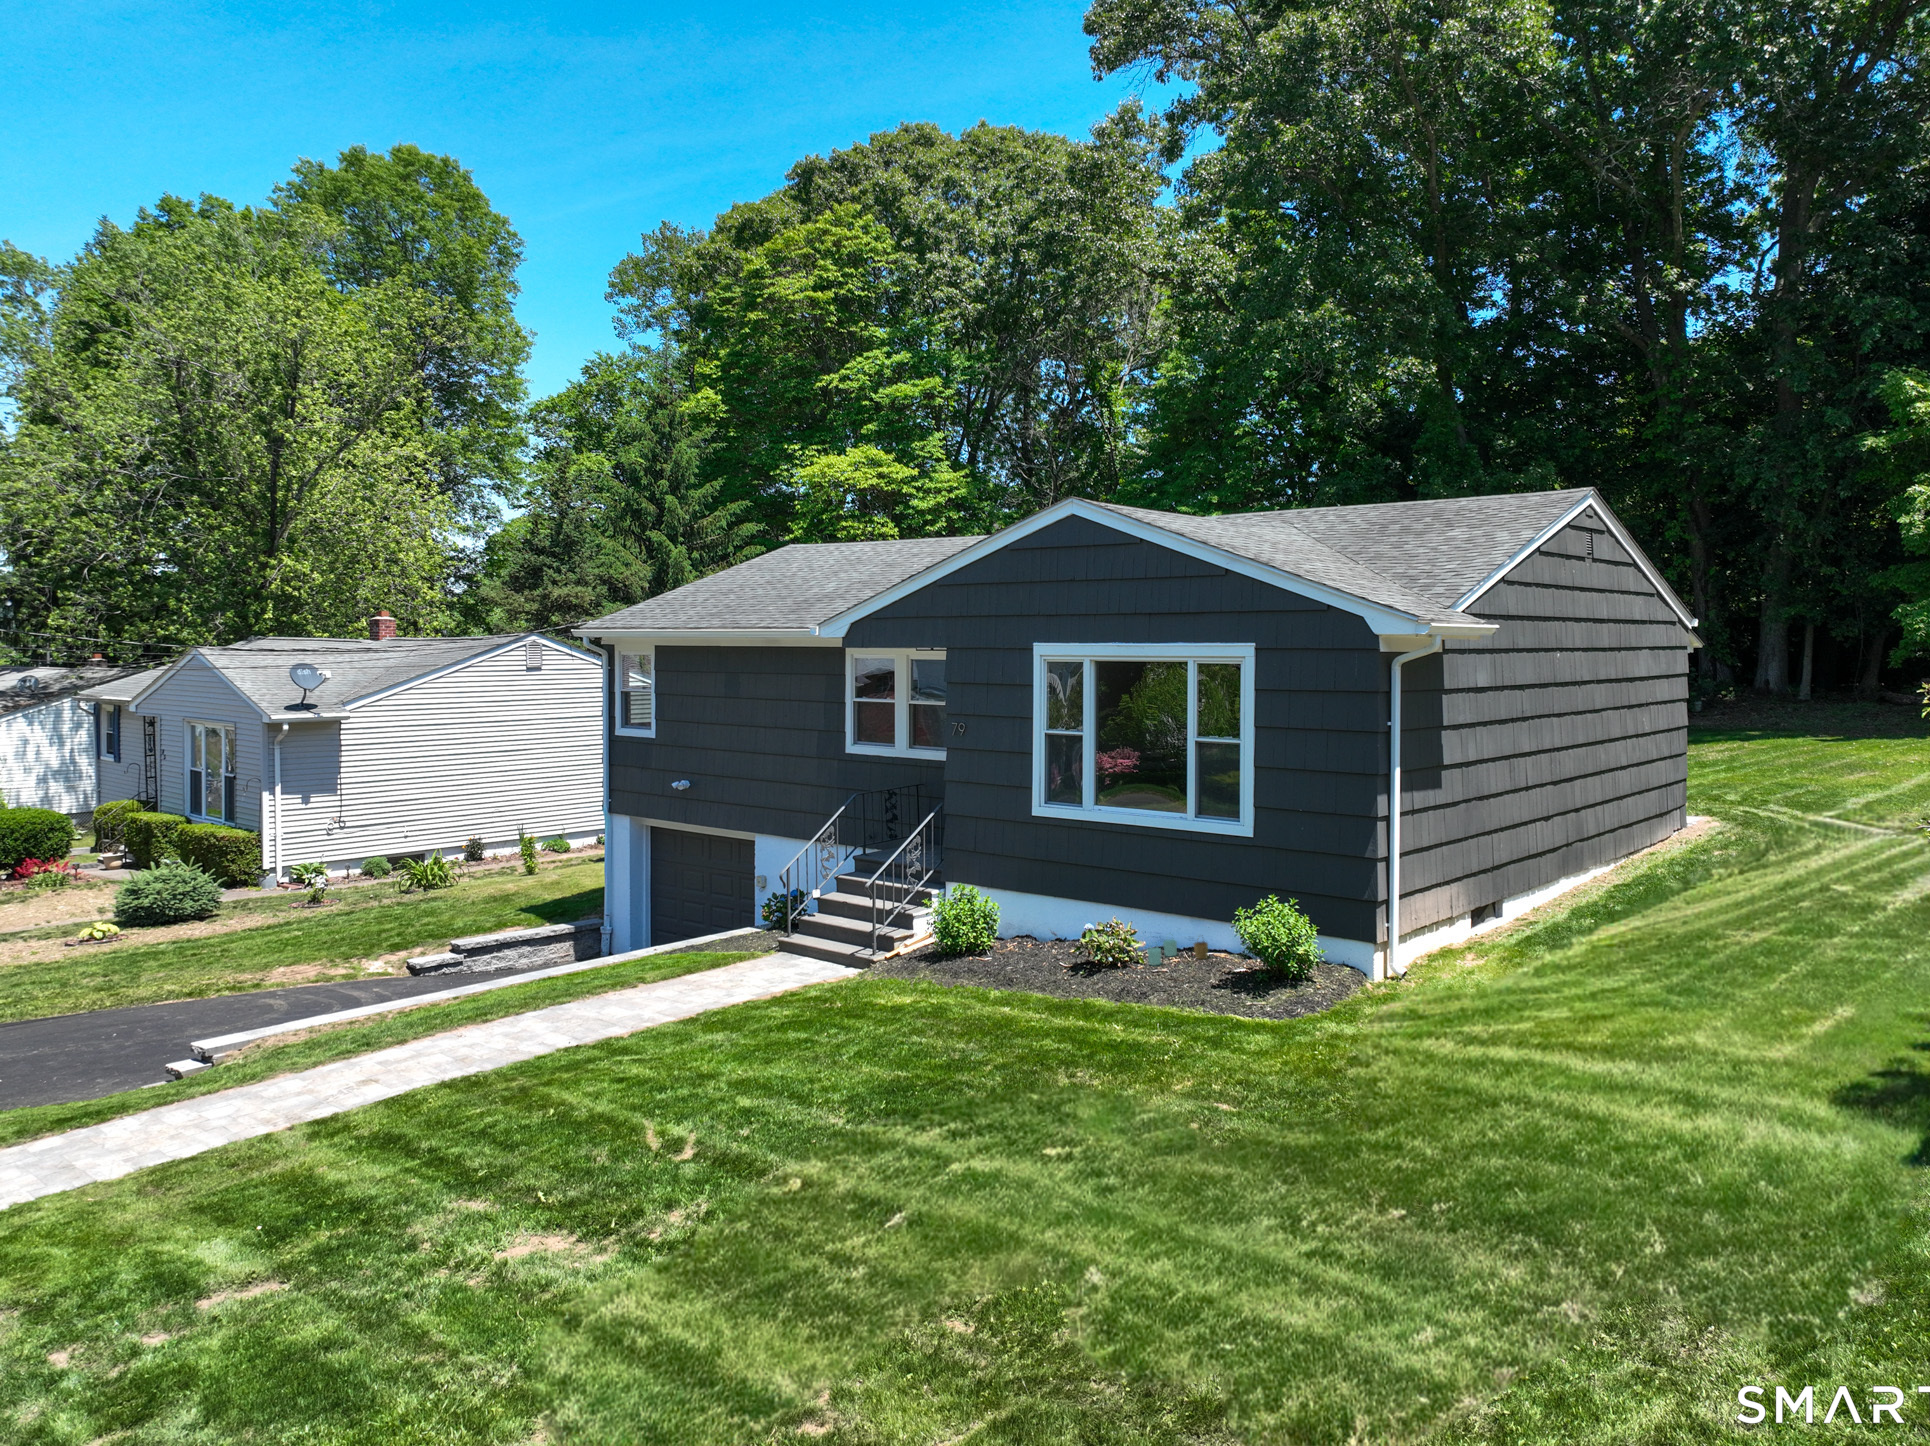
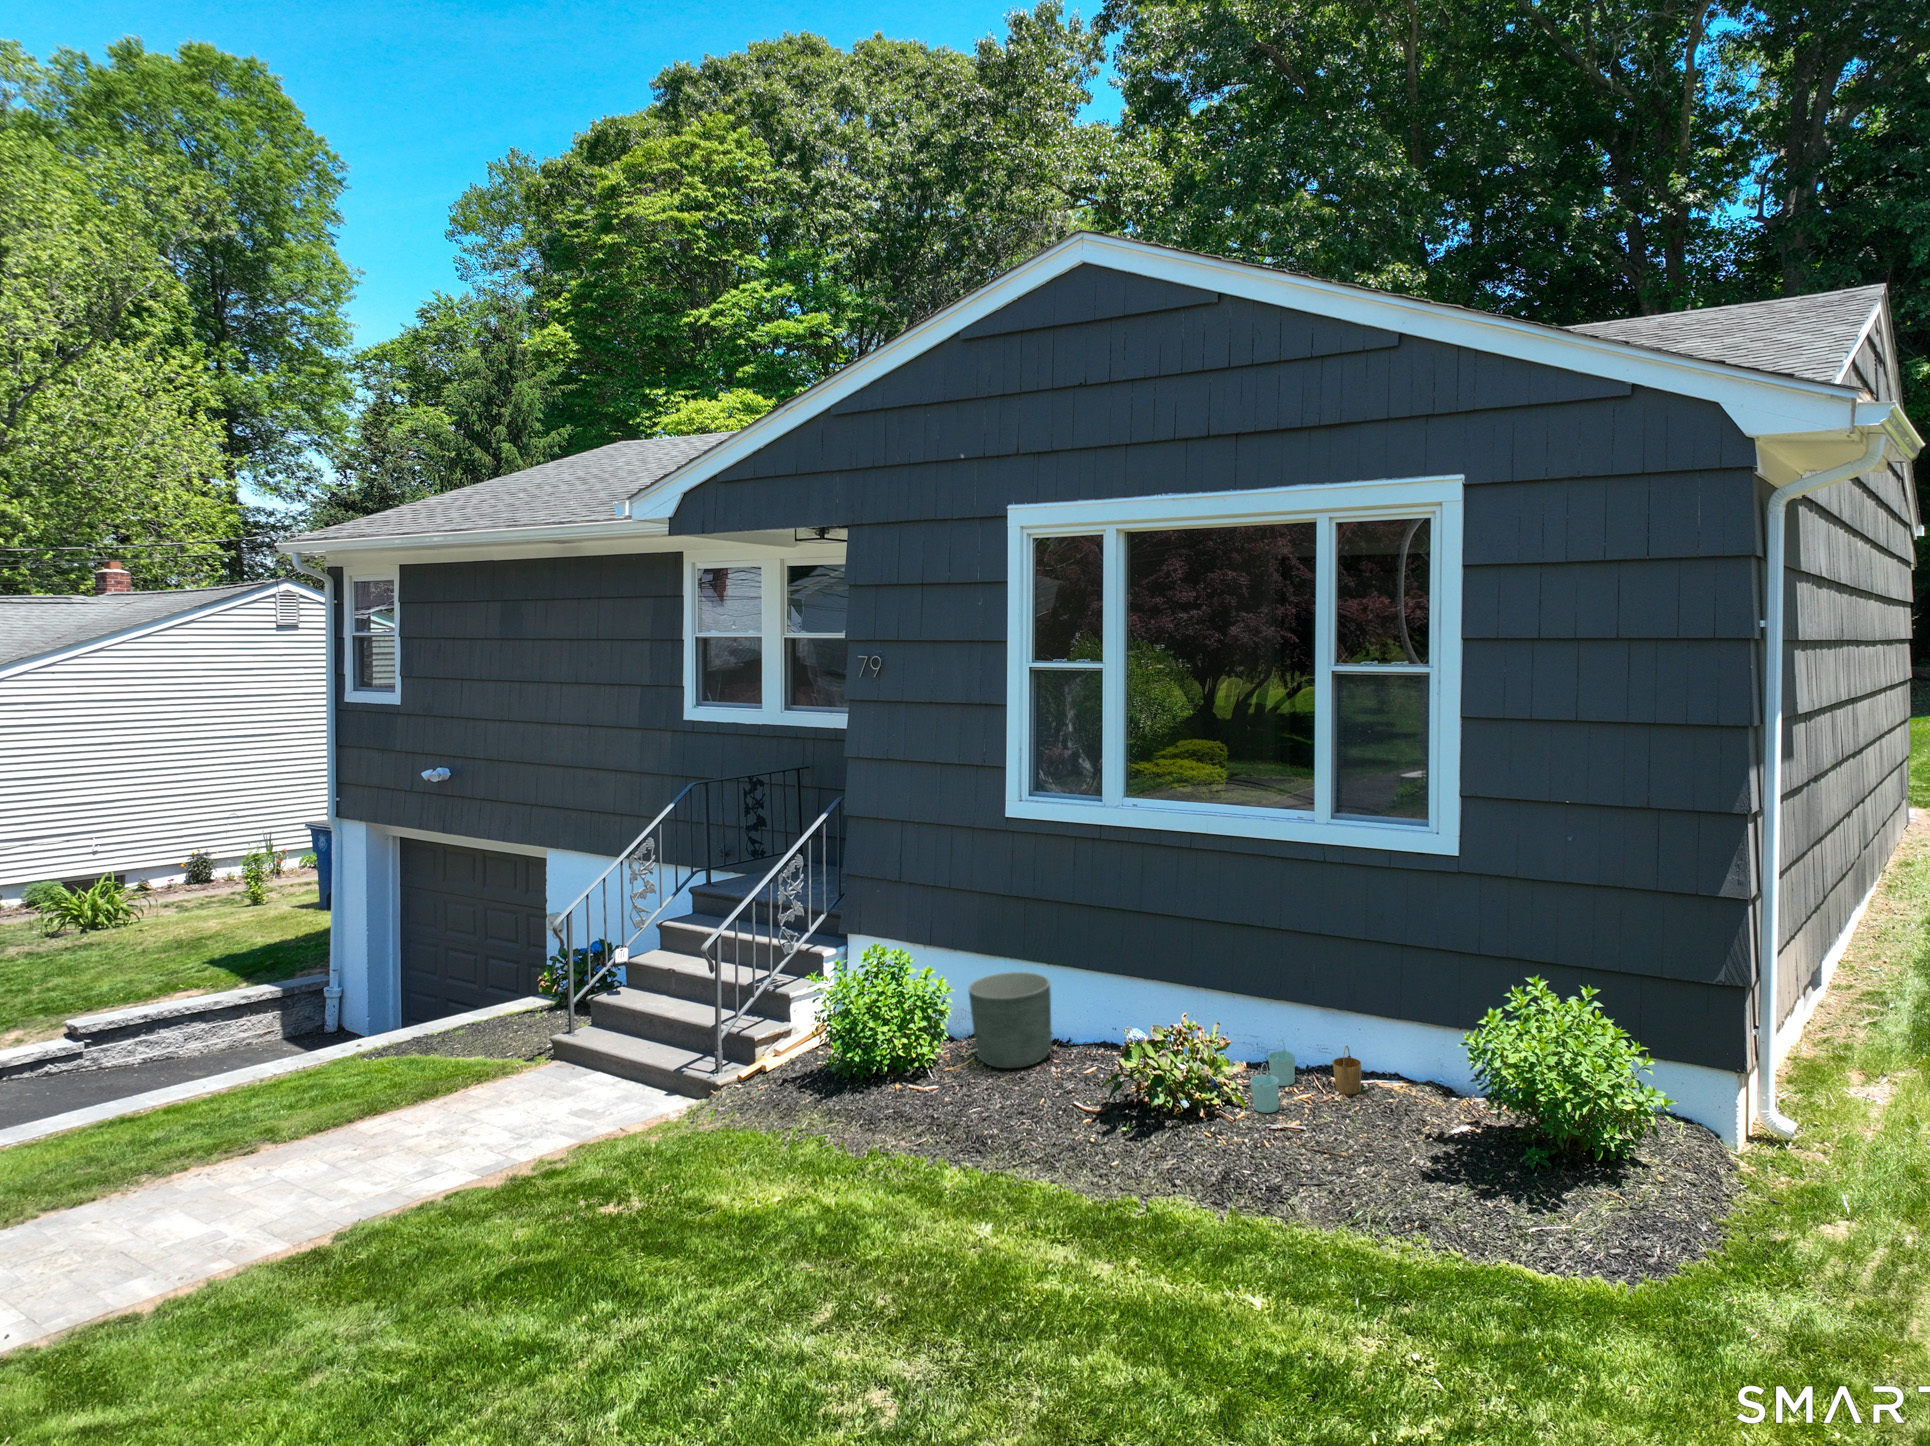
planter: none [1010,901,1056,951] -> present [969,972,1052,1068]

